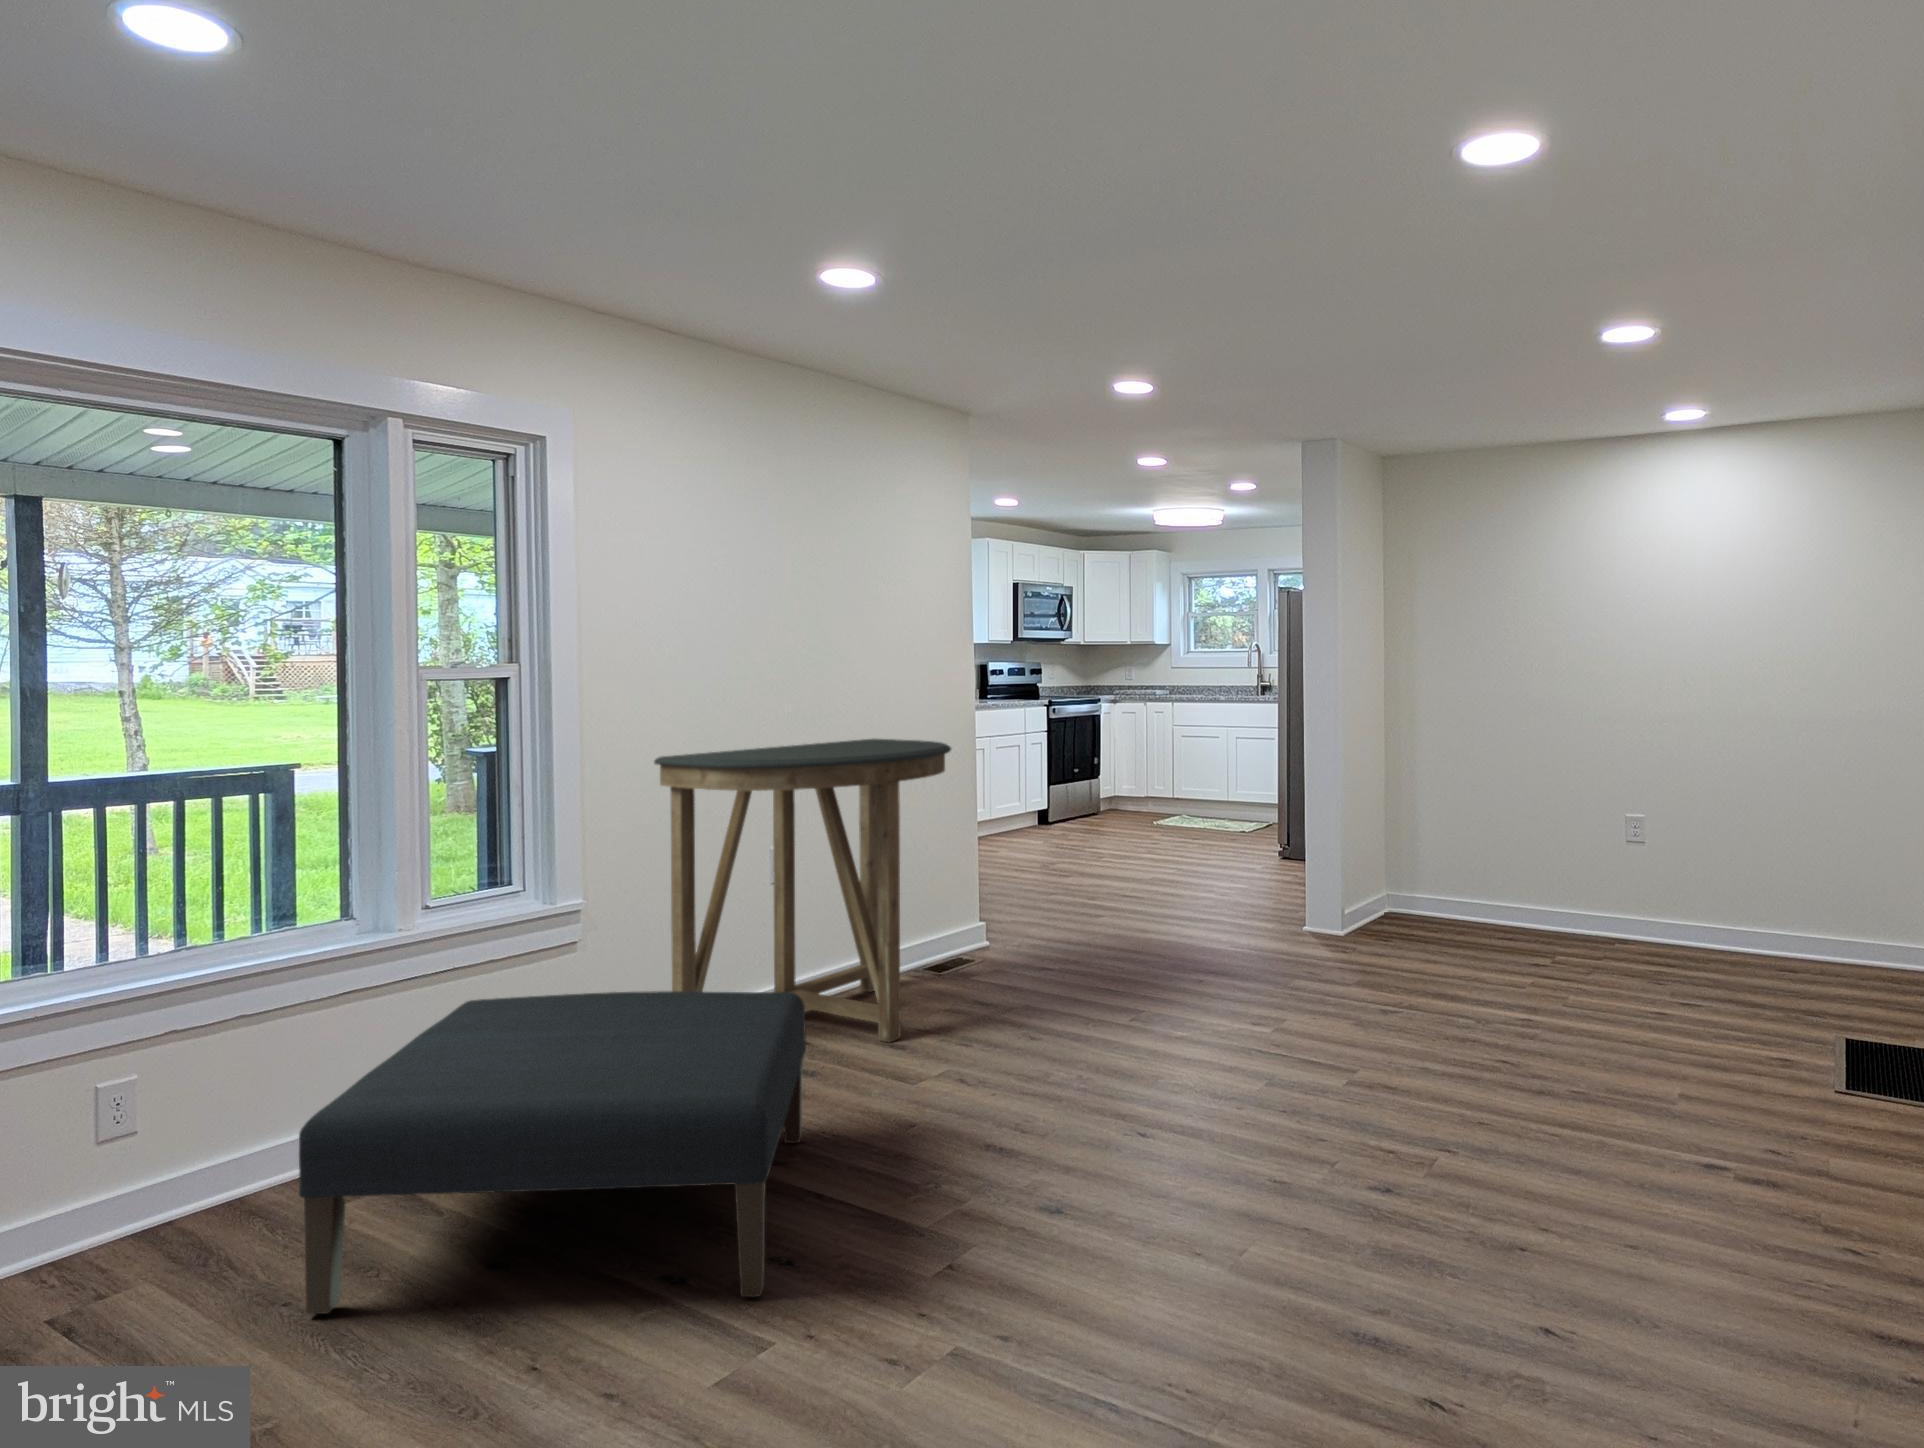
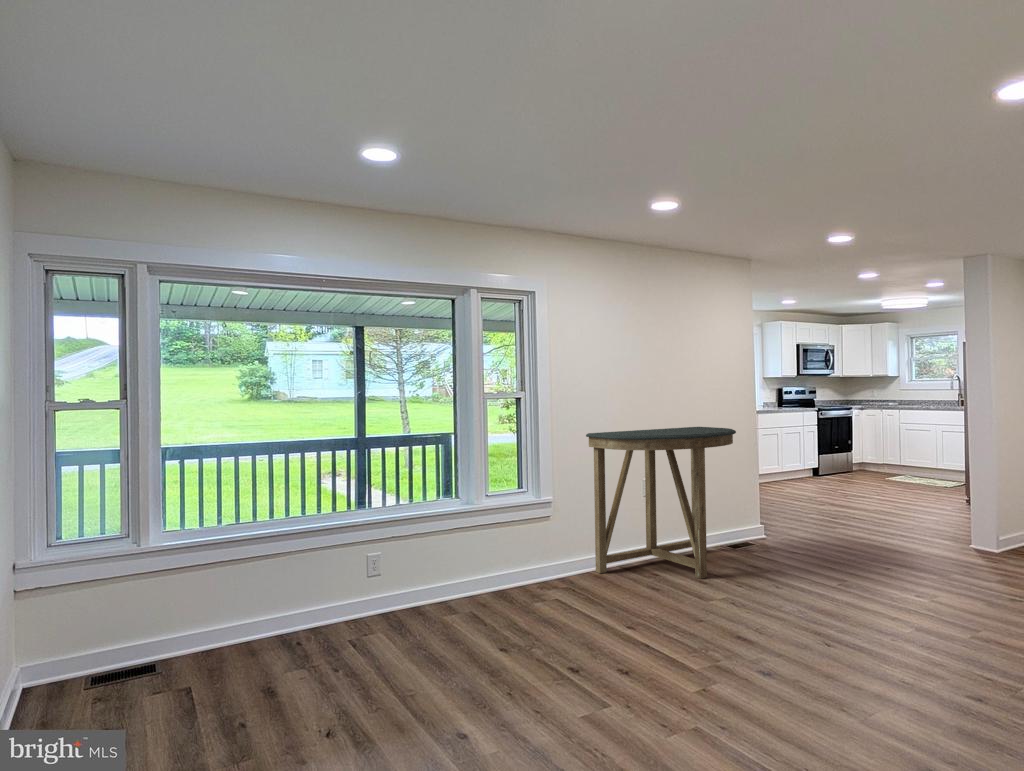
ottoman: present [299,991,806,1314] -> none [426,537,647,685]

